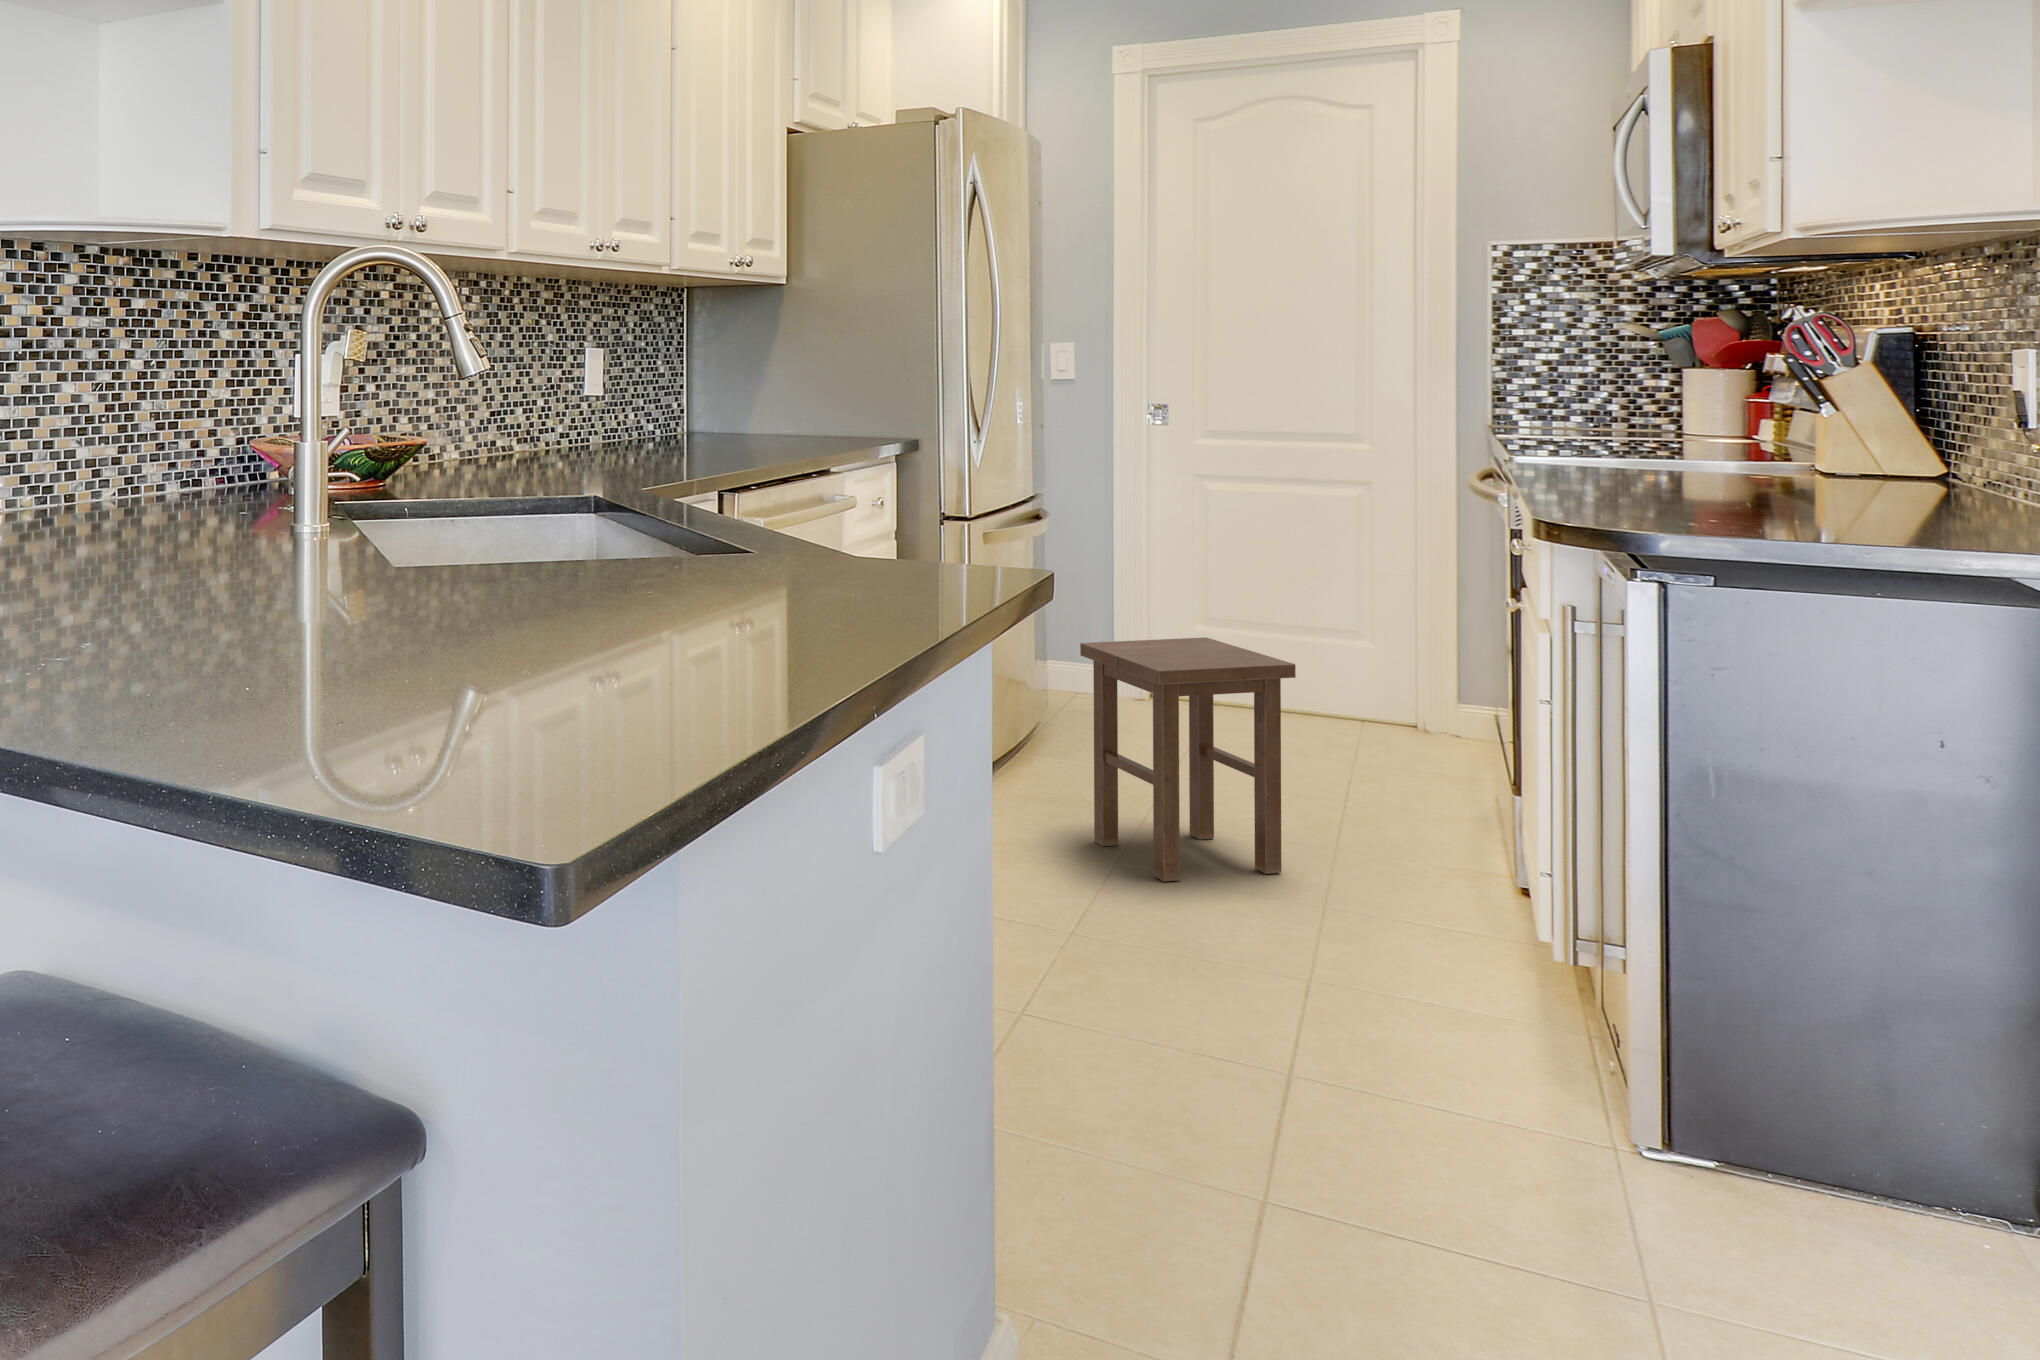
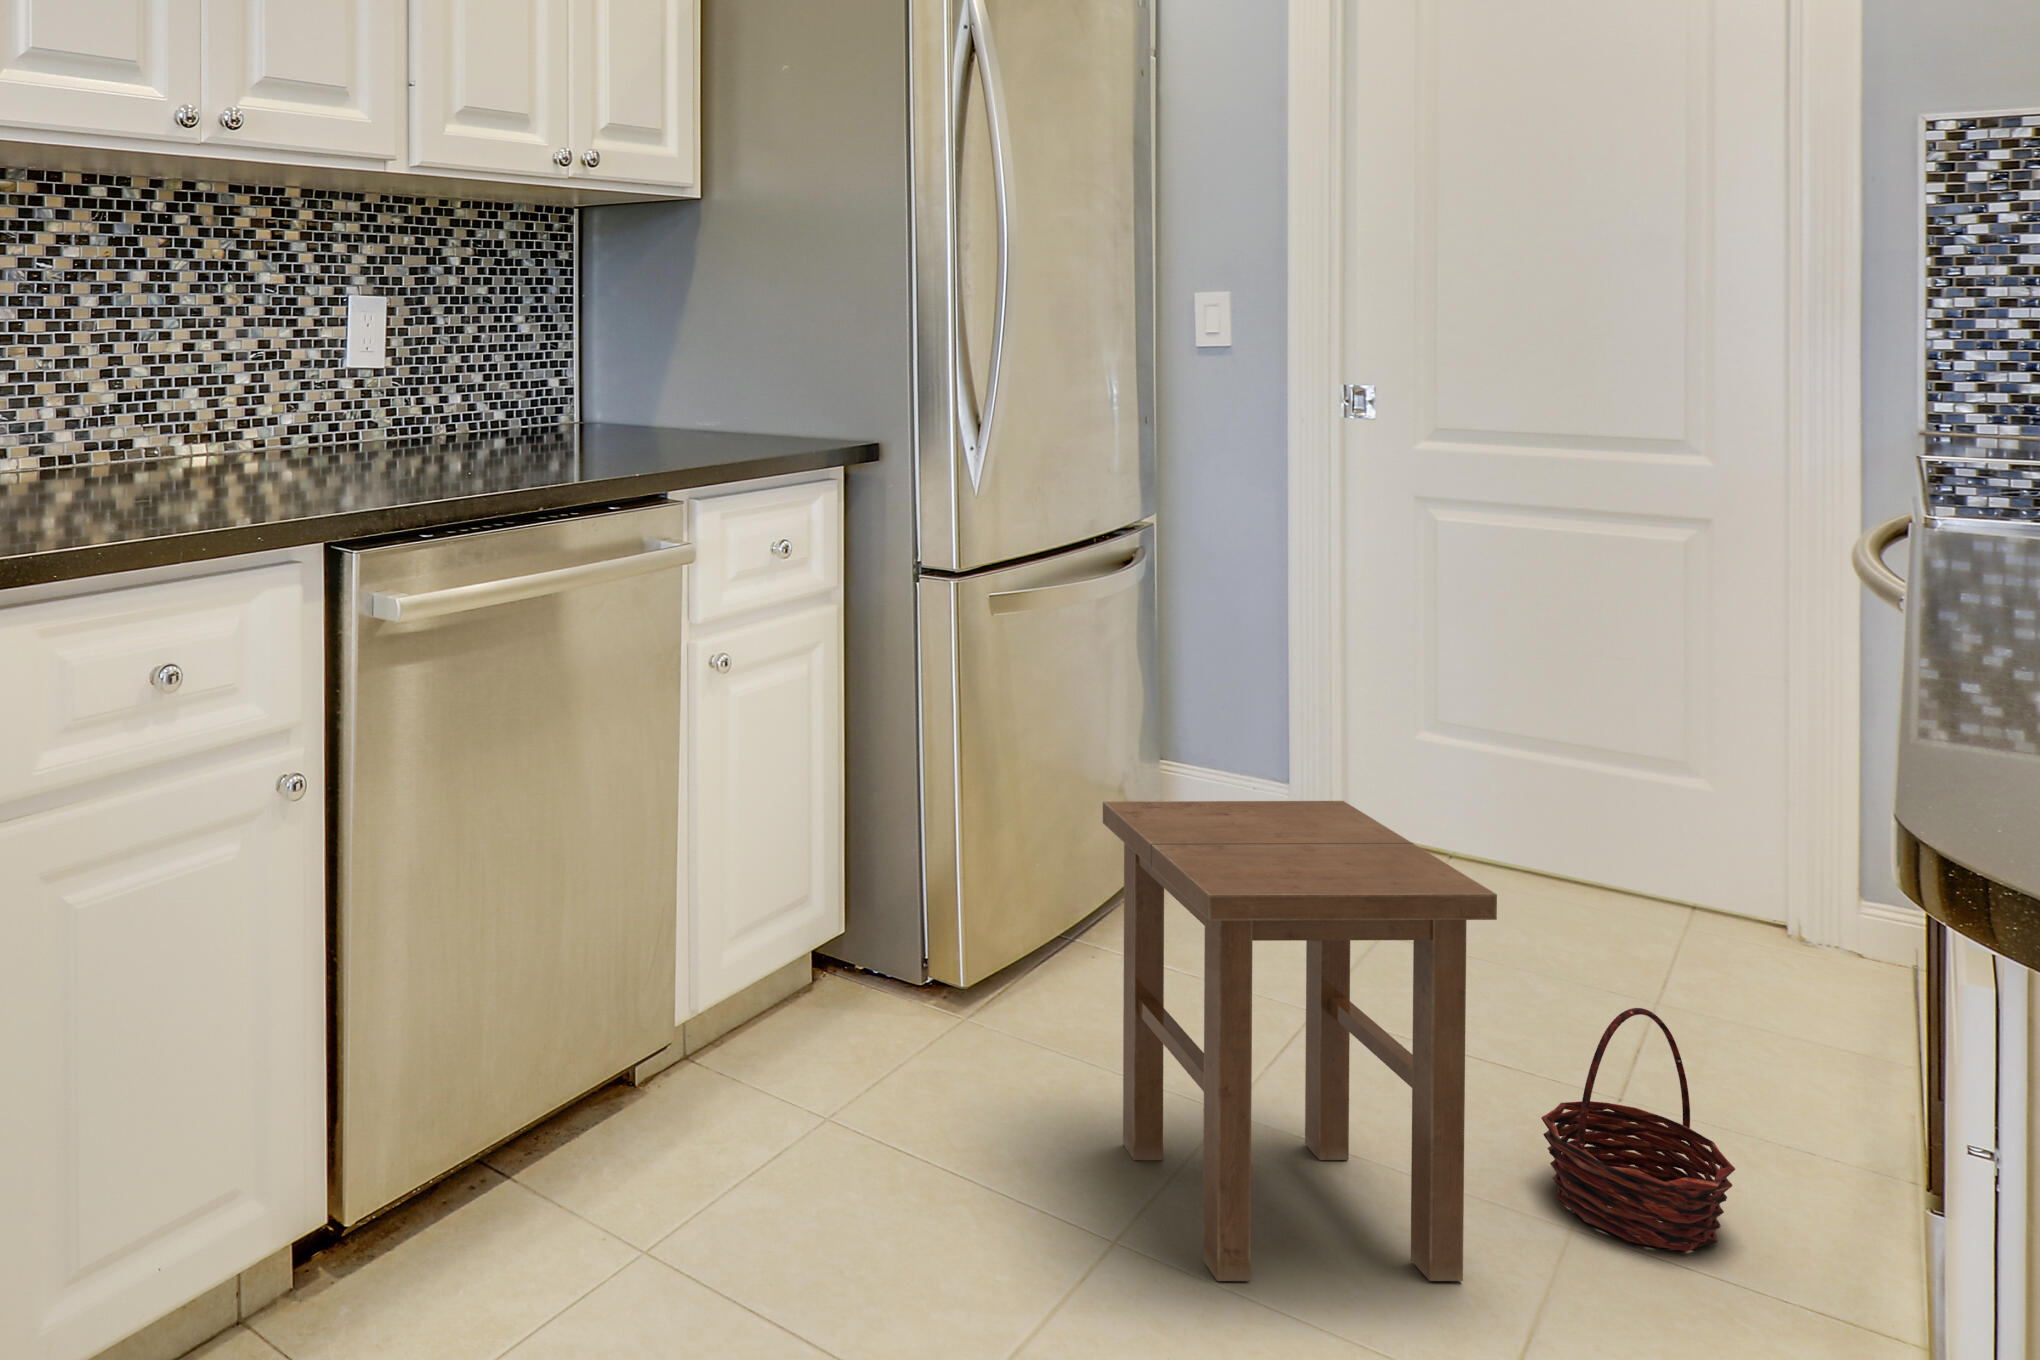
basket: none [1312,735,1406,856] -> present [1541,1008,1735,1251]

